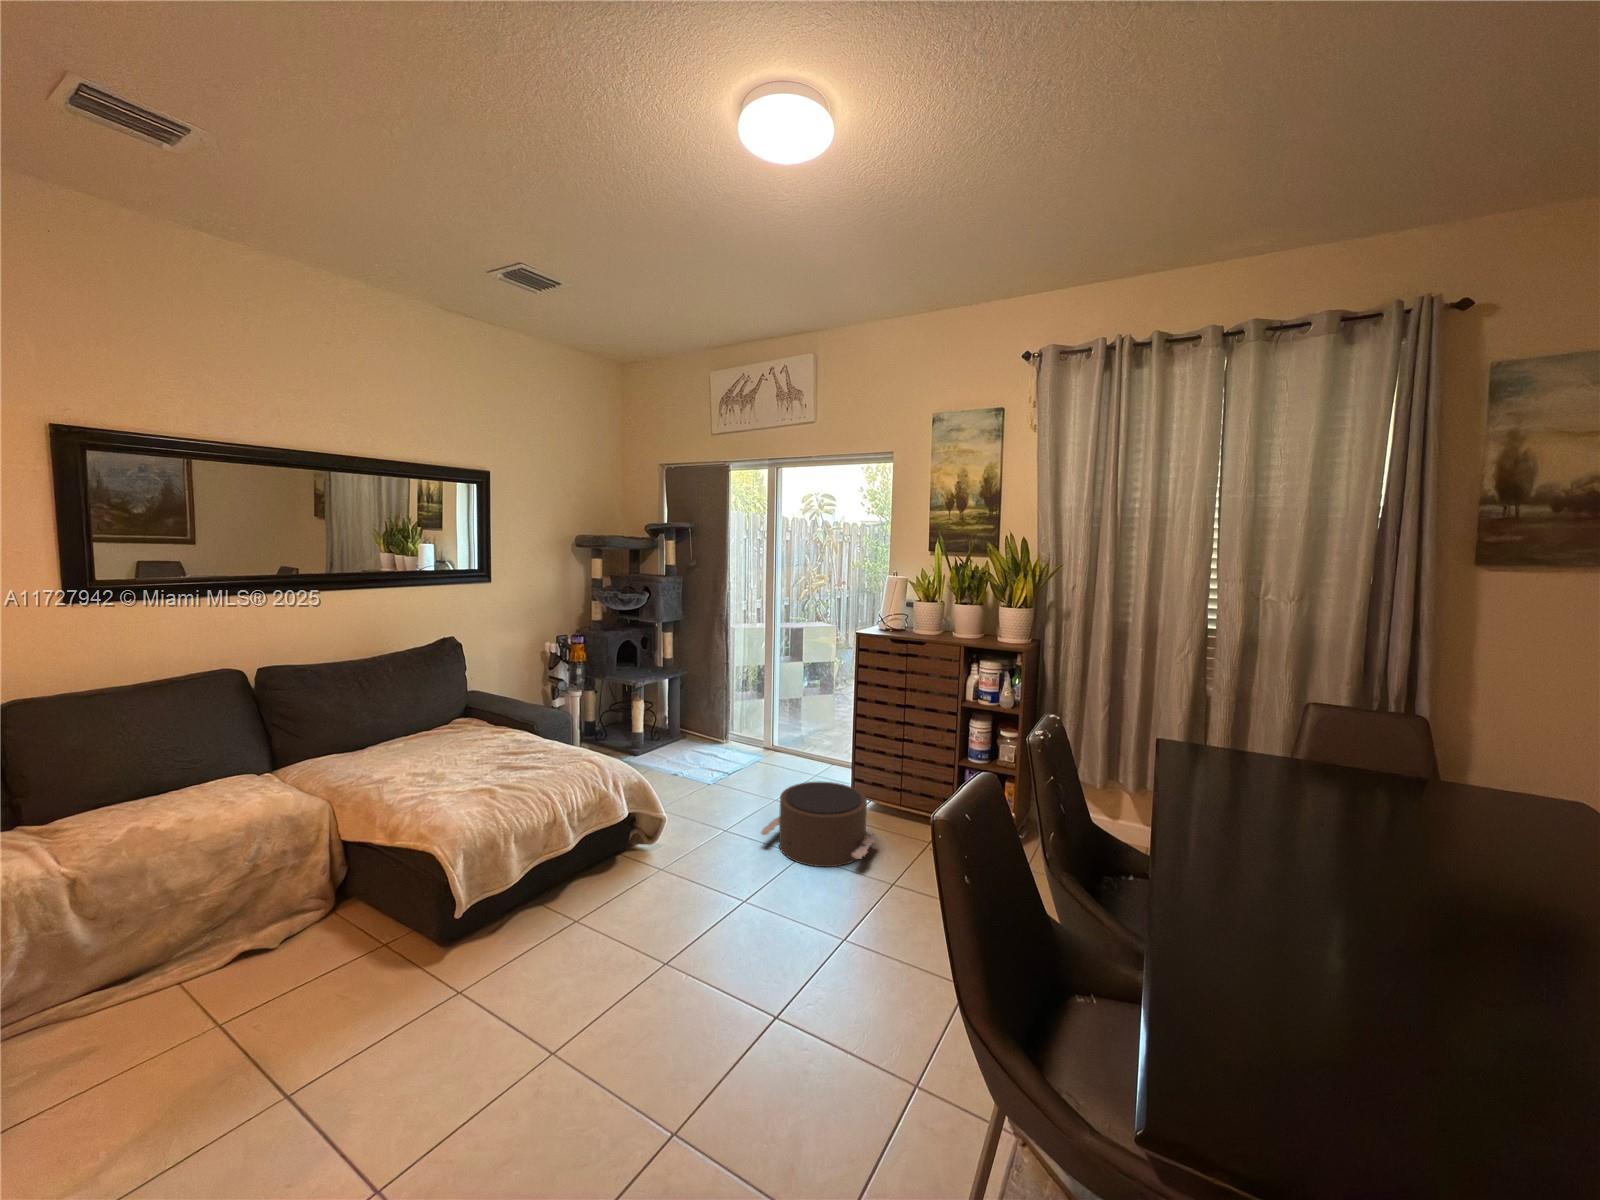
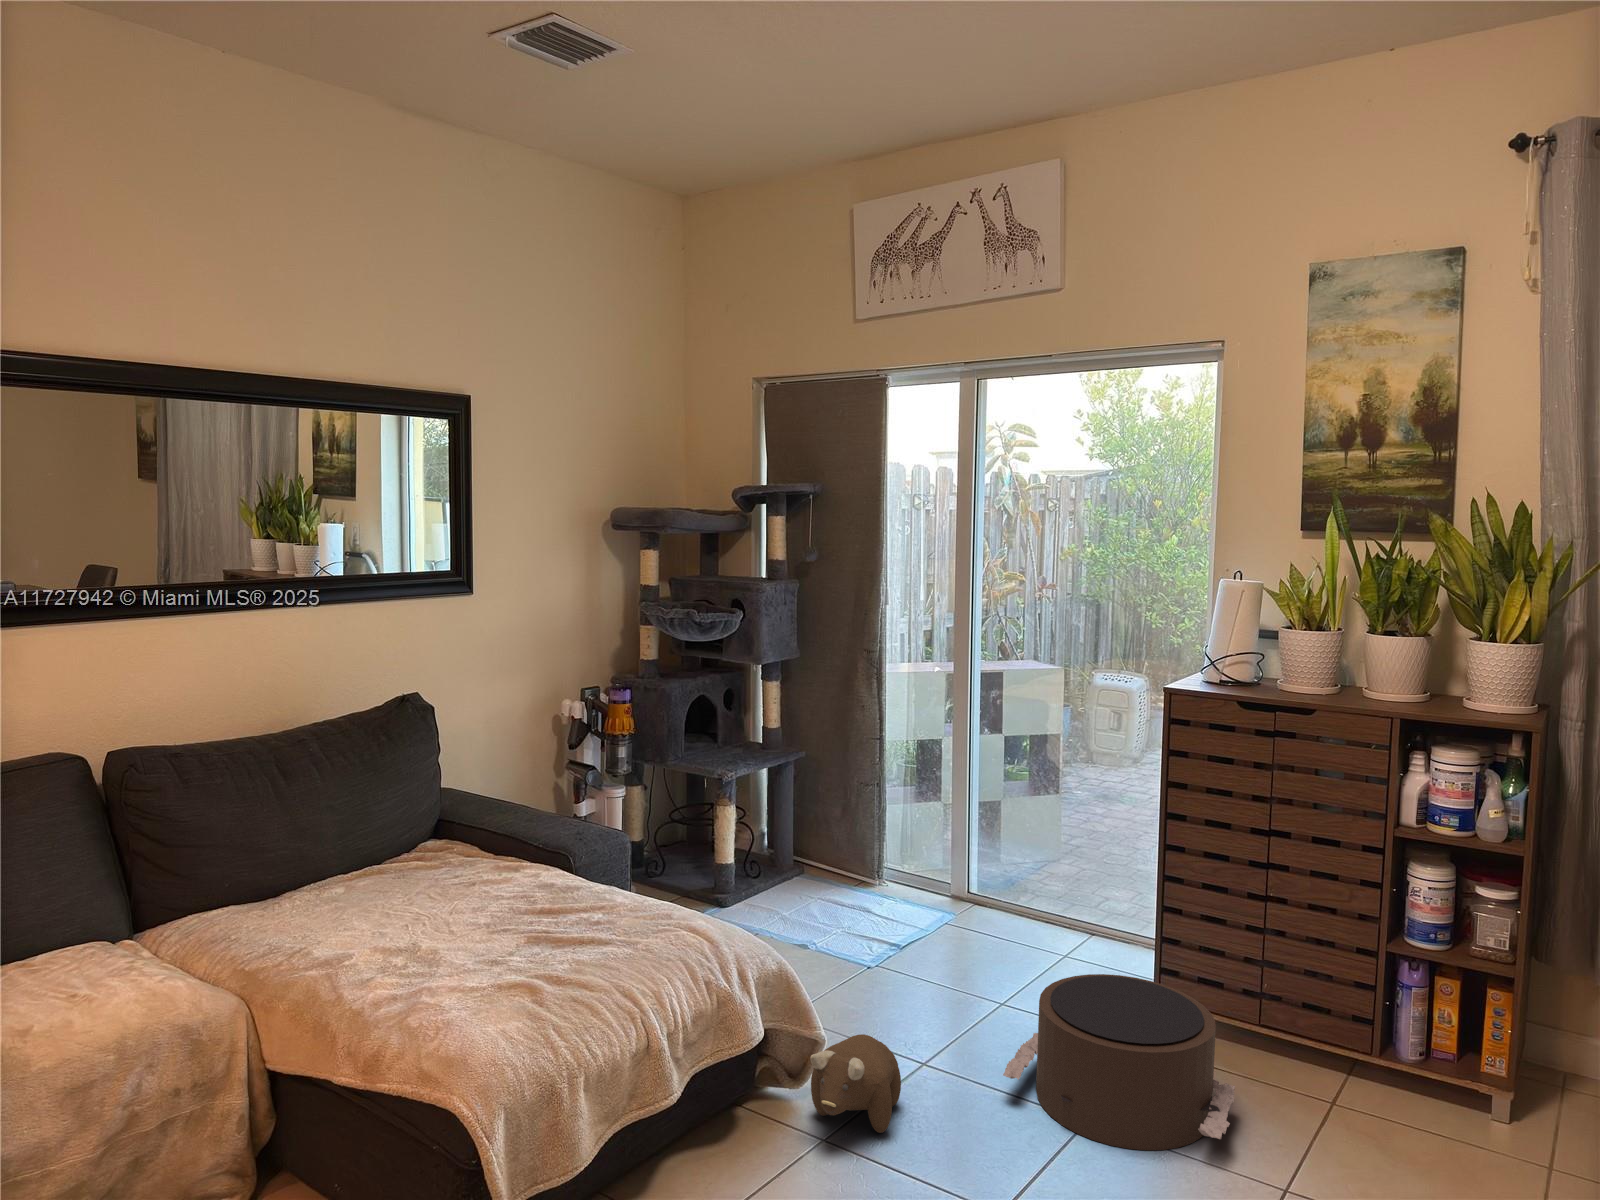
plush toy: none [652,814,705,864] -> present [810,1034,901,1133]

